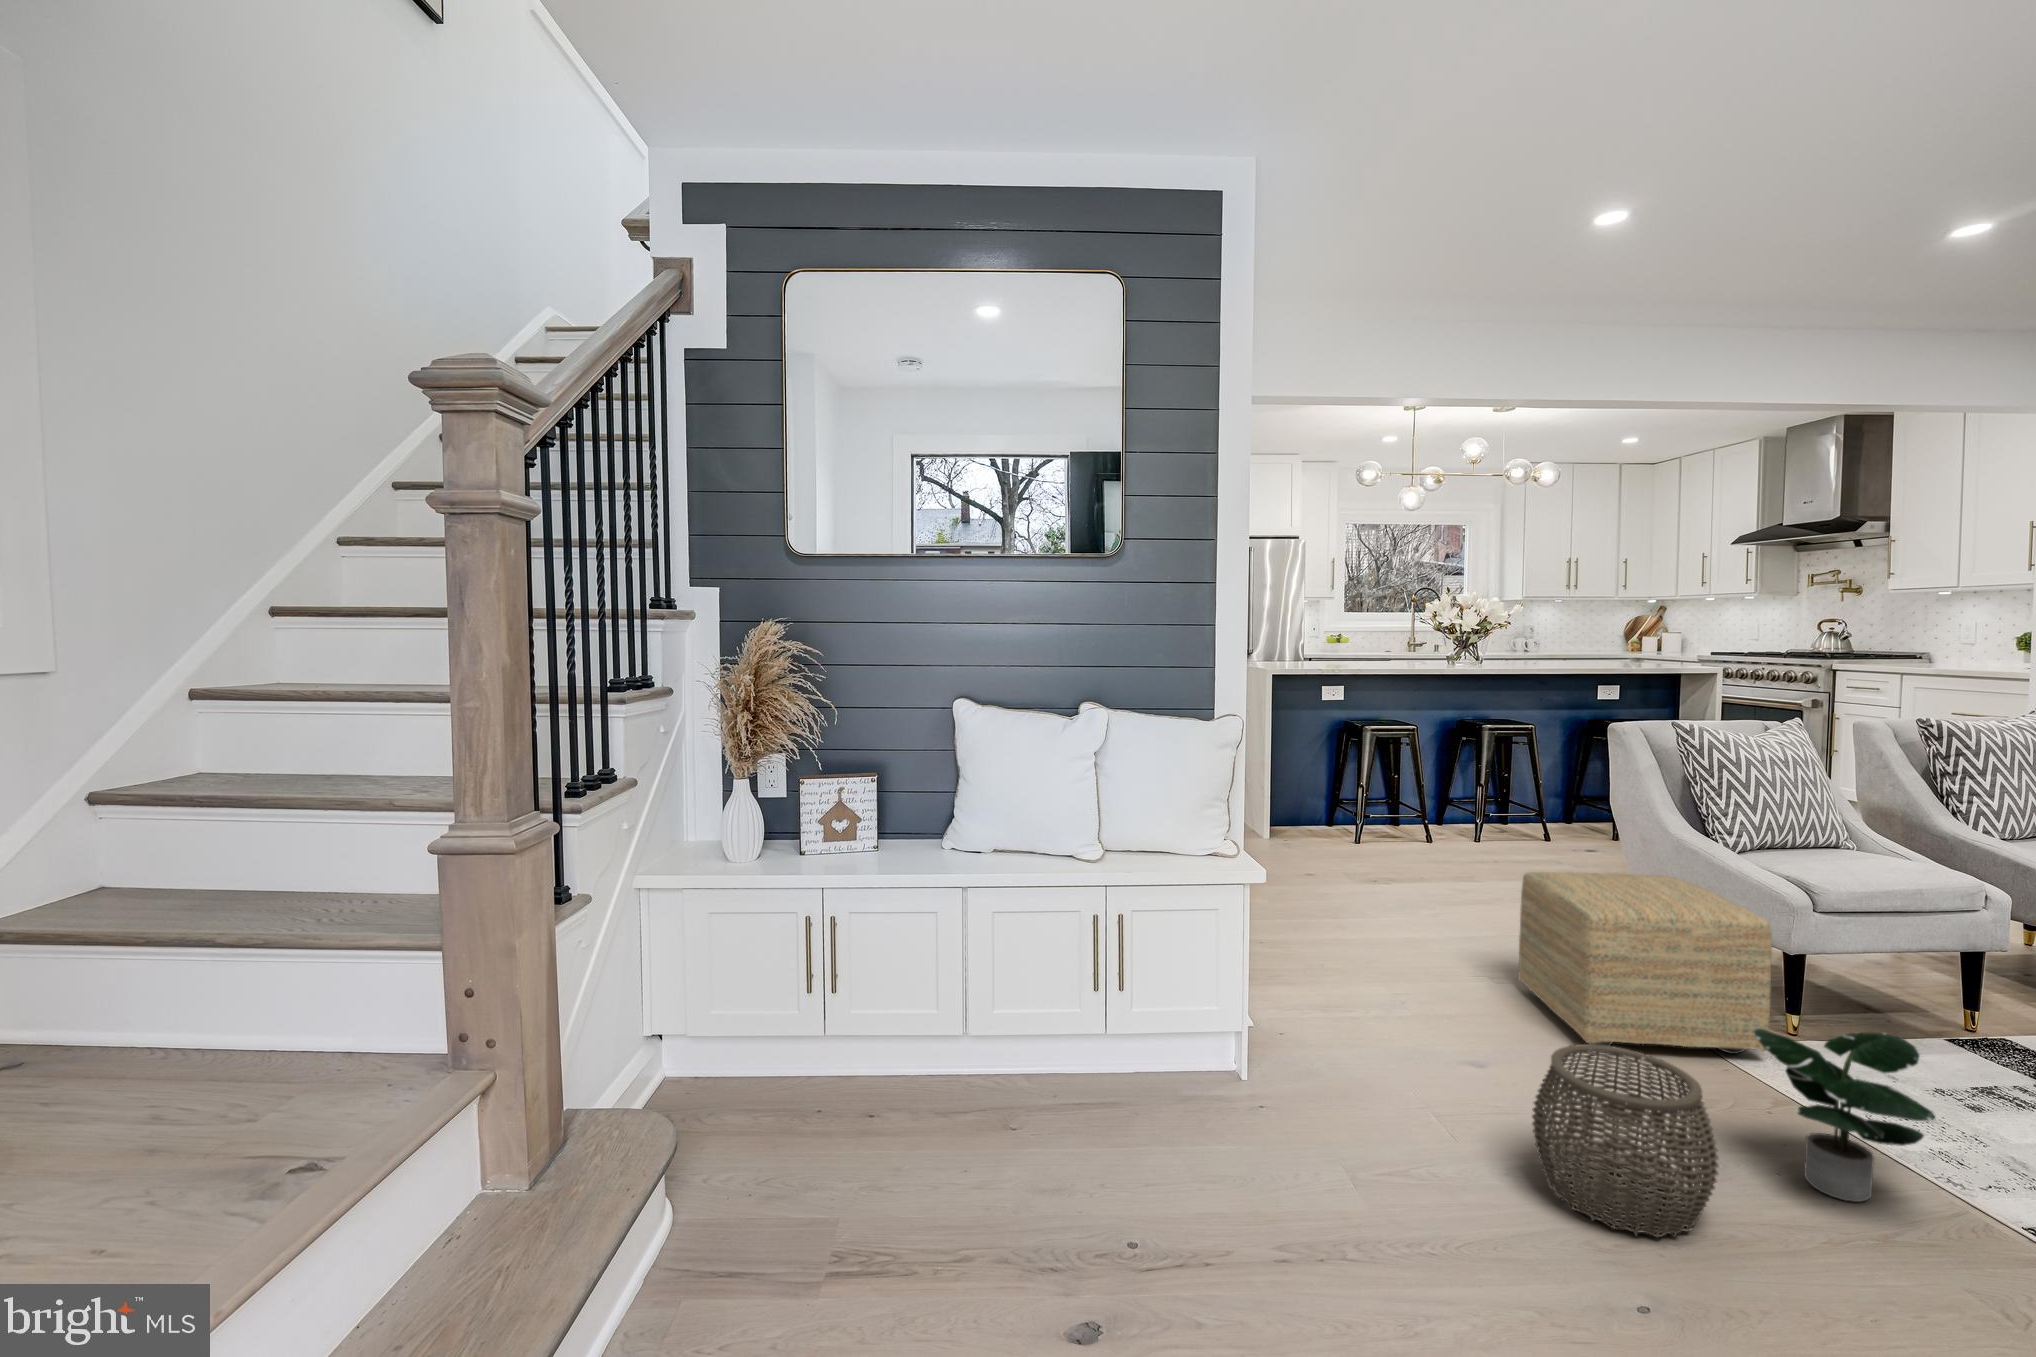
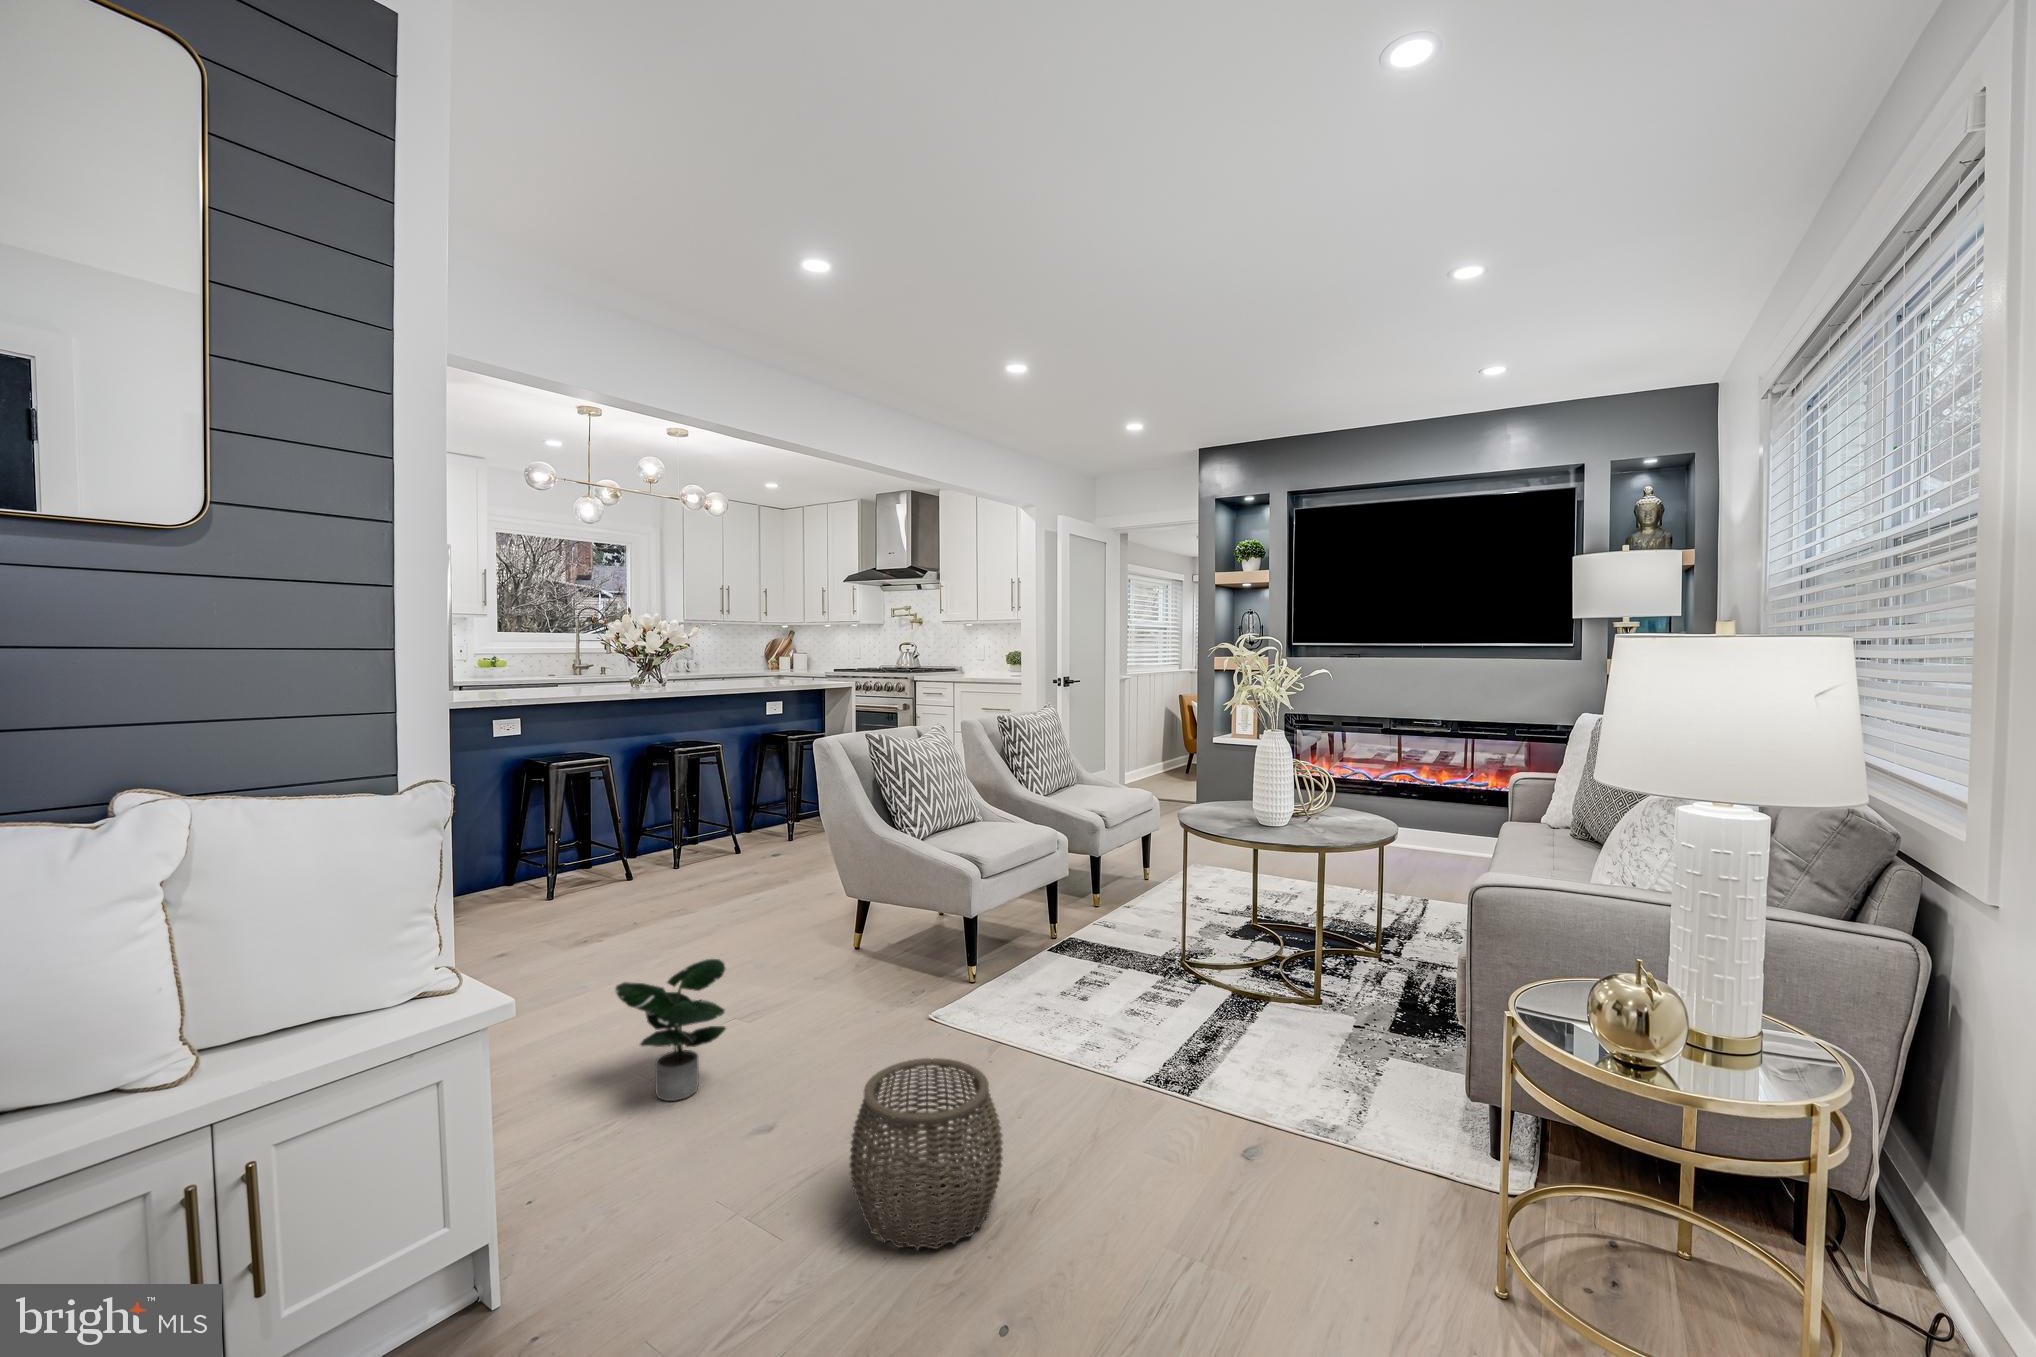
ottoman: present [1518,872,1772,1054] -> none [766,873,969,1055]
potted plant: present [1754,1029,1935,1202] -> present [615,959,726,1101]

